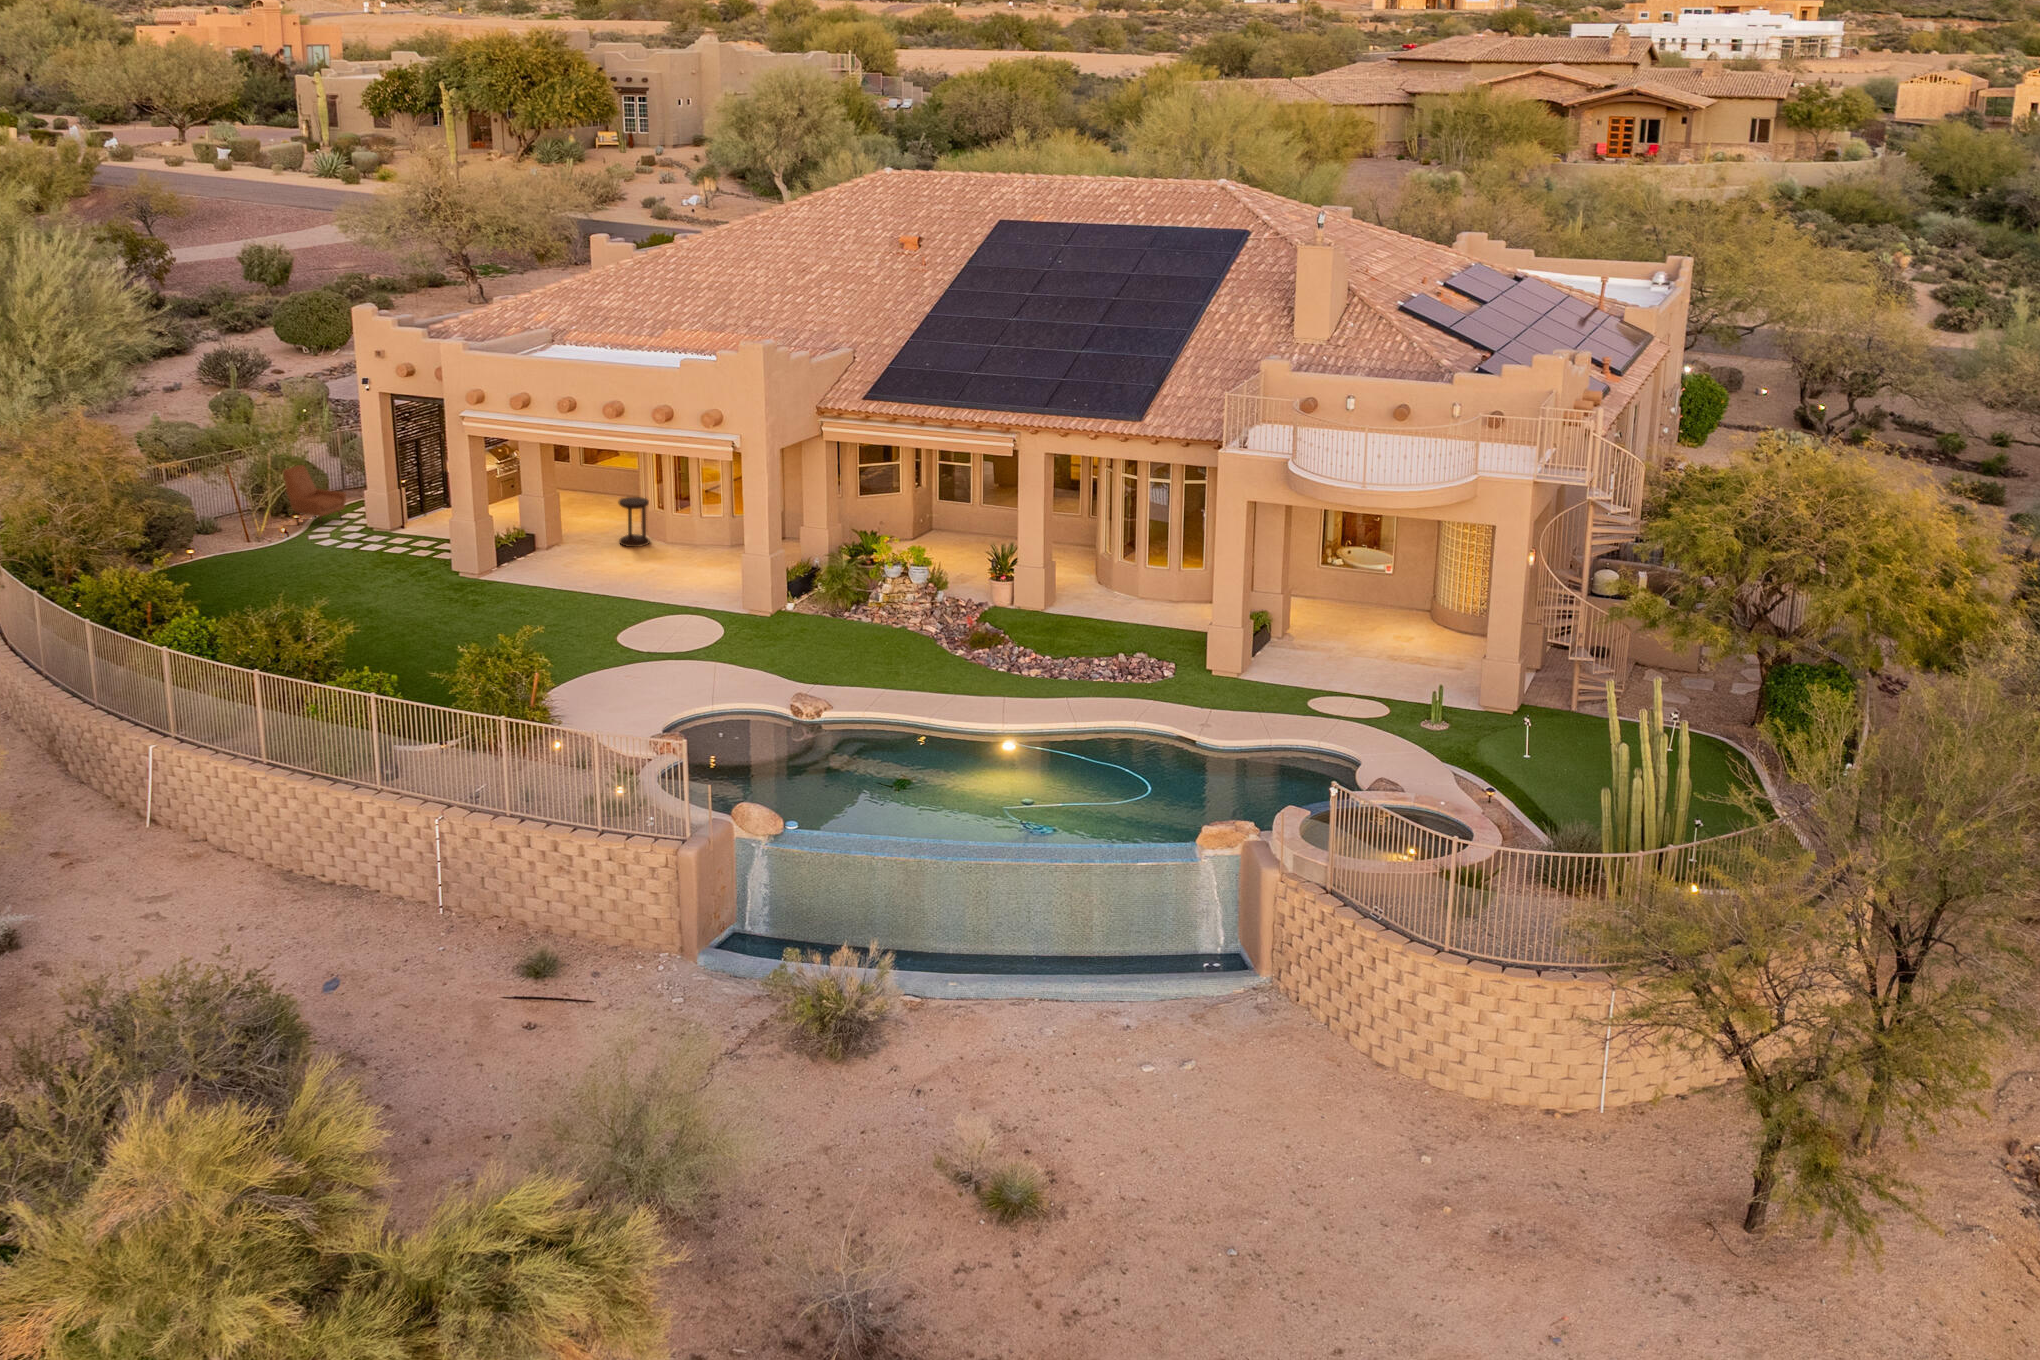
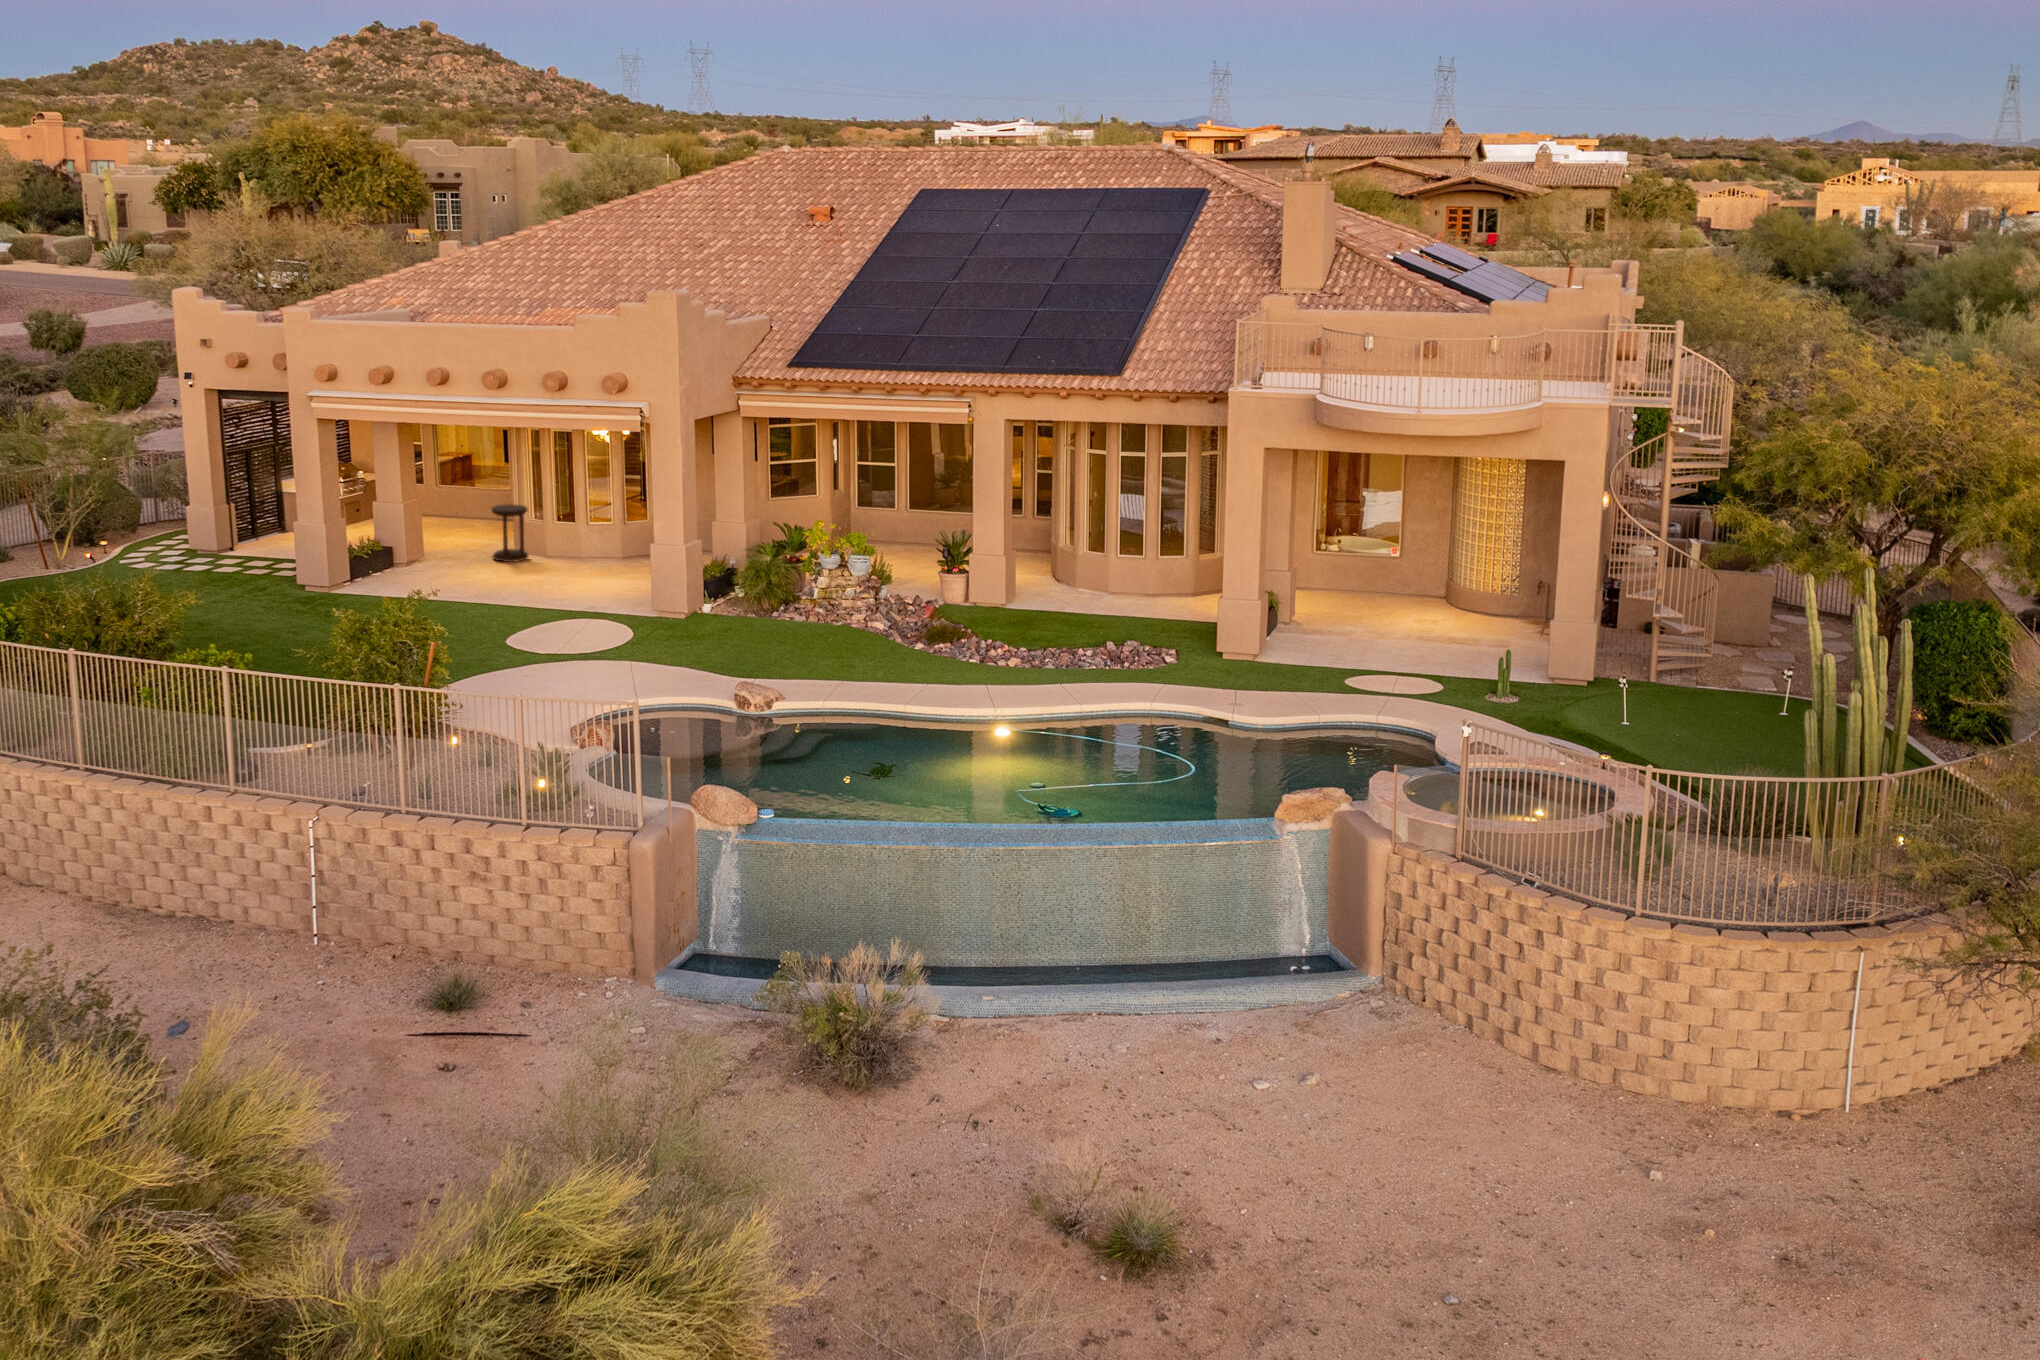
chair: present [283,465,346,526] -> none [85,481,162,553]

